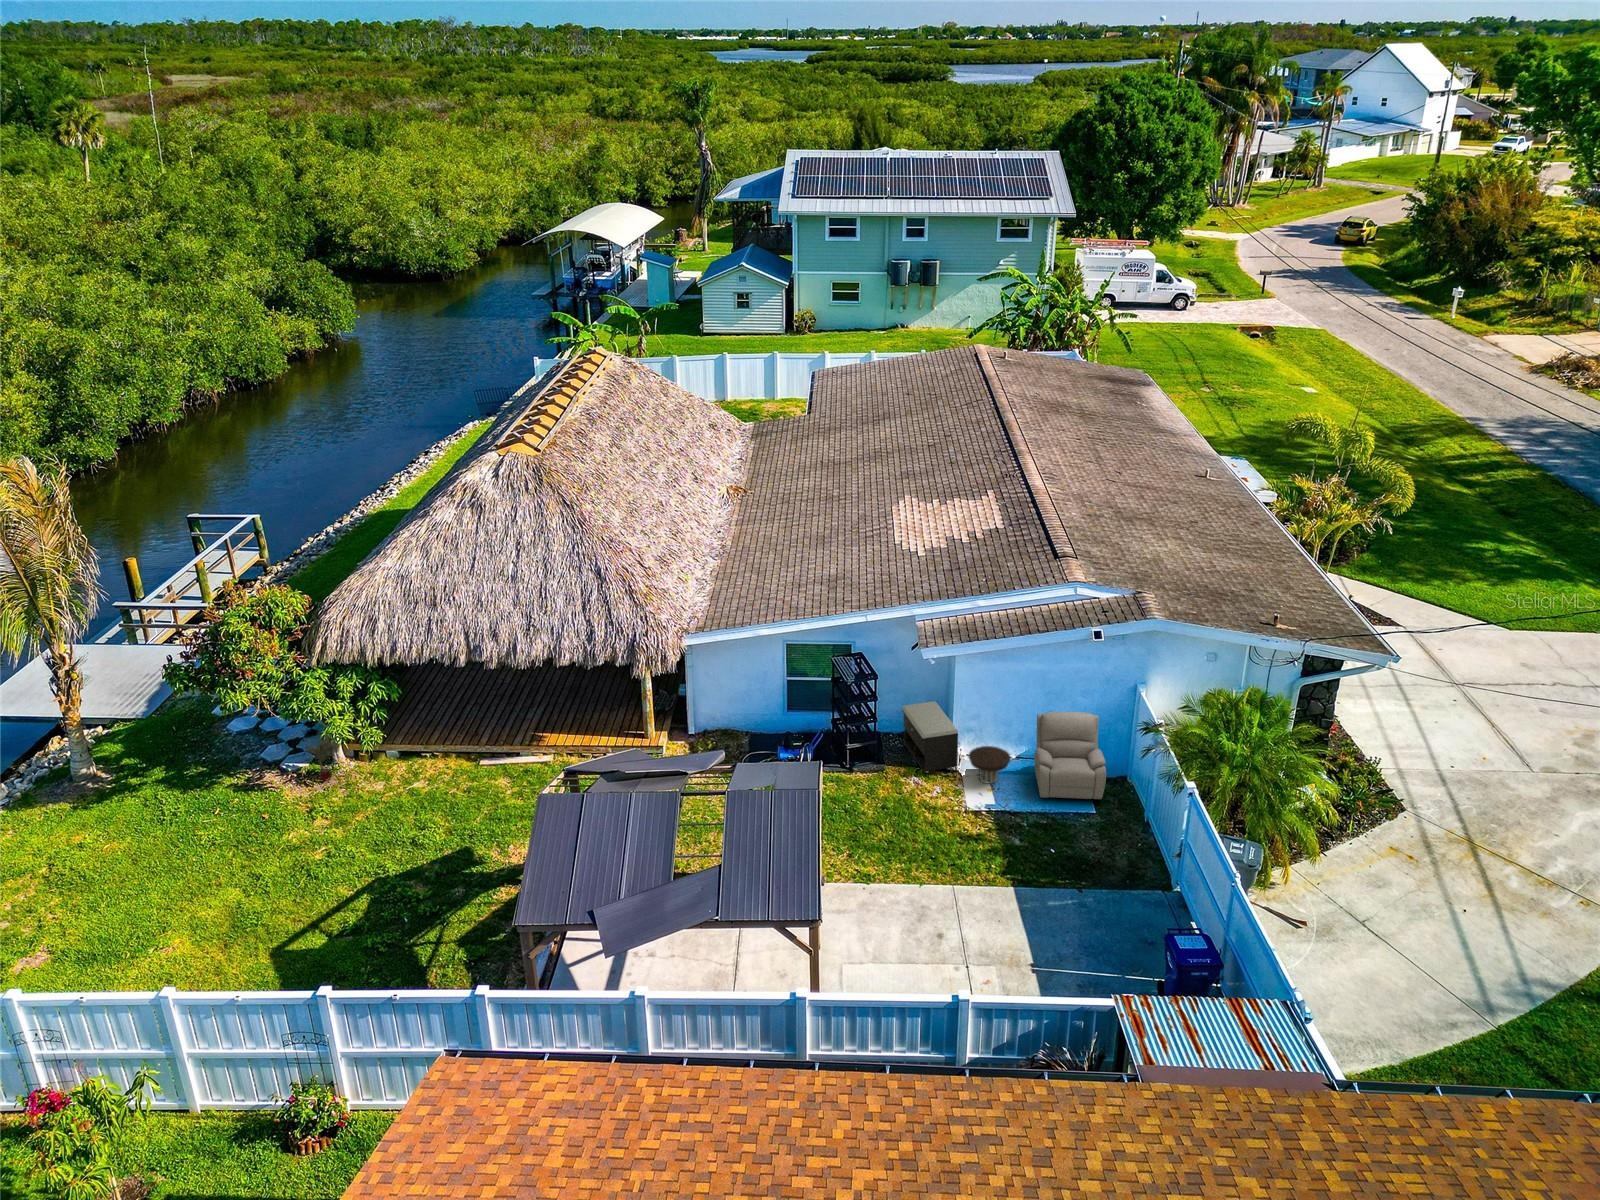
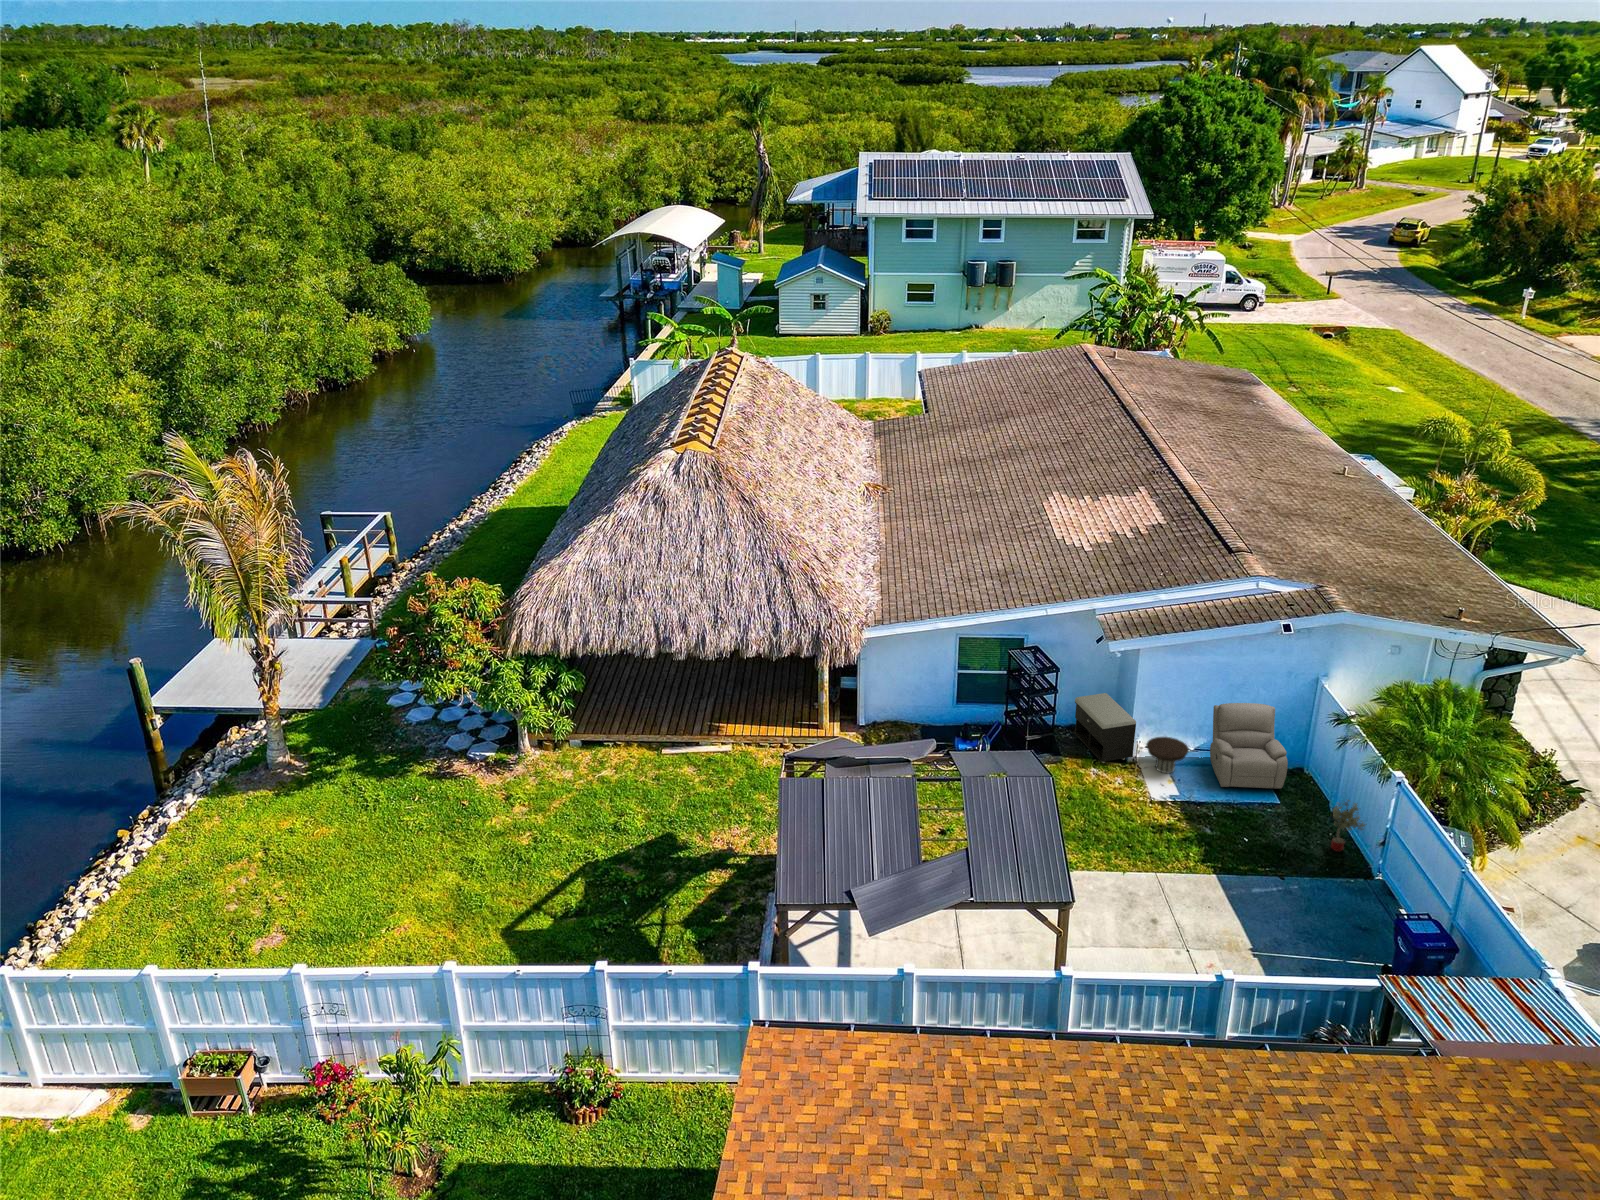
potted tree: present [305,731,340,781] -> present [1331,800,1365,852]

